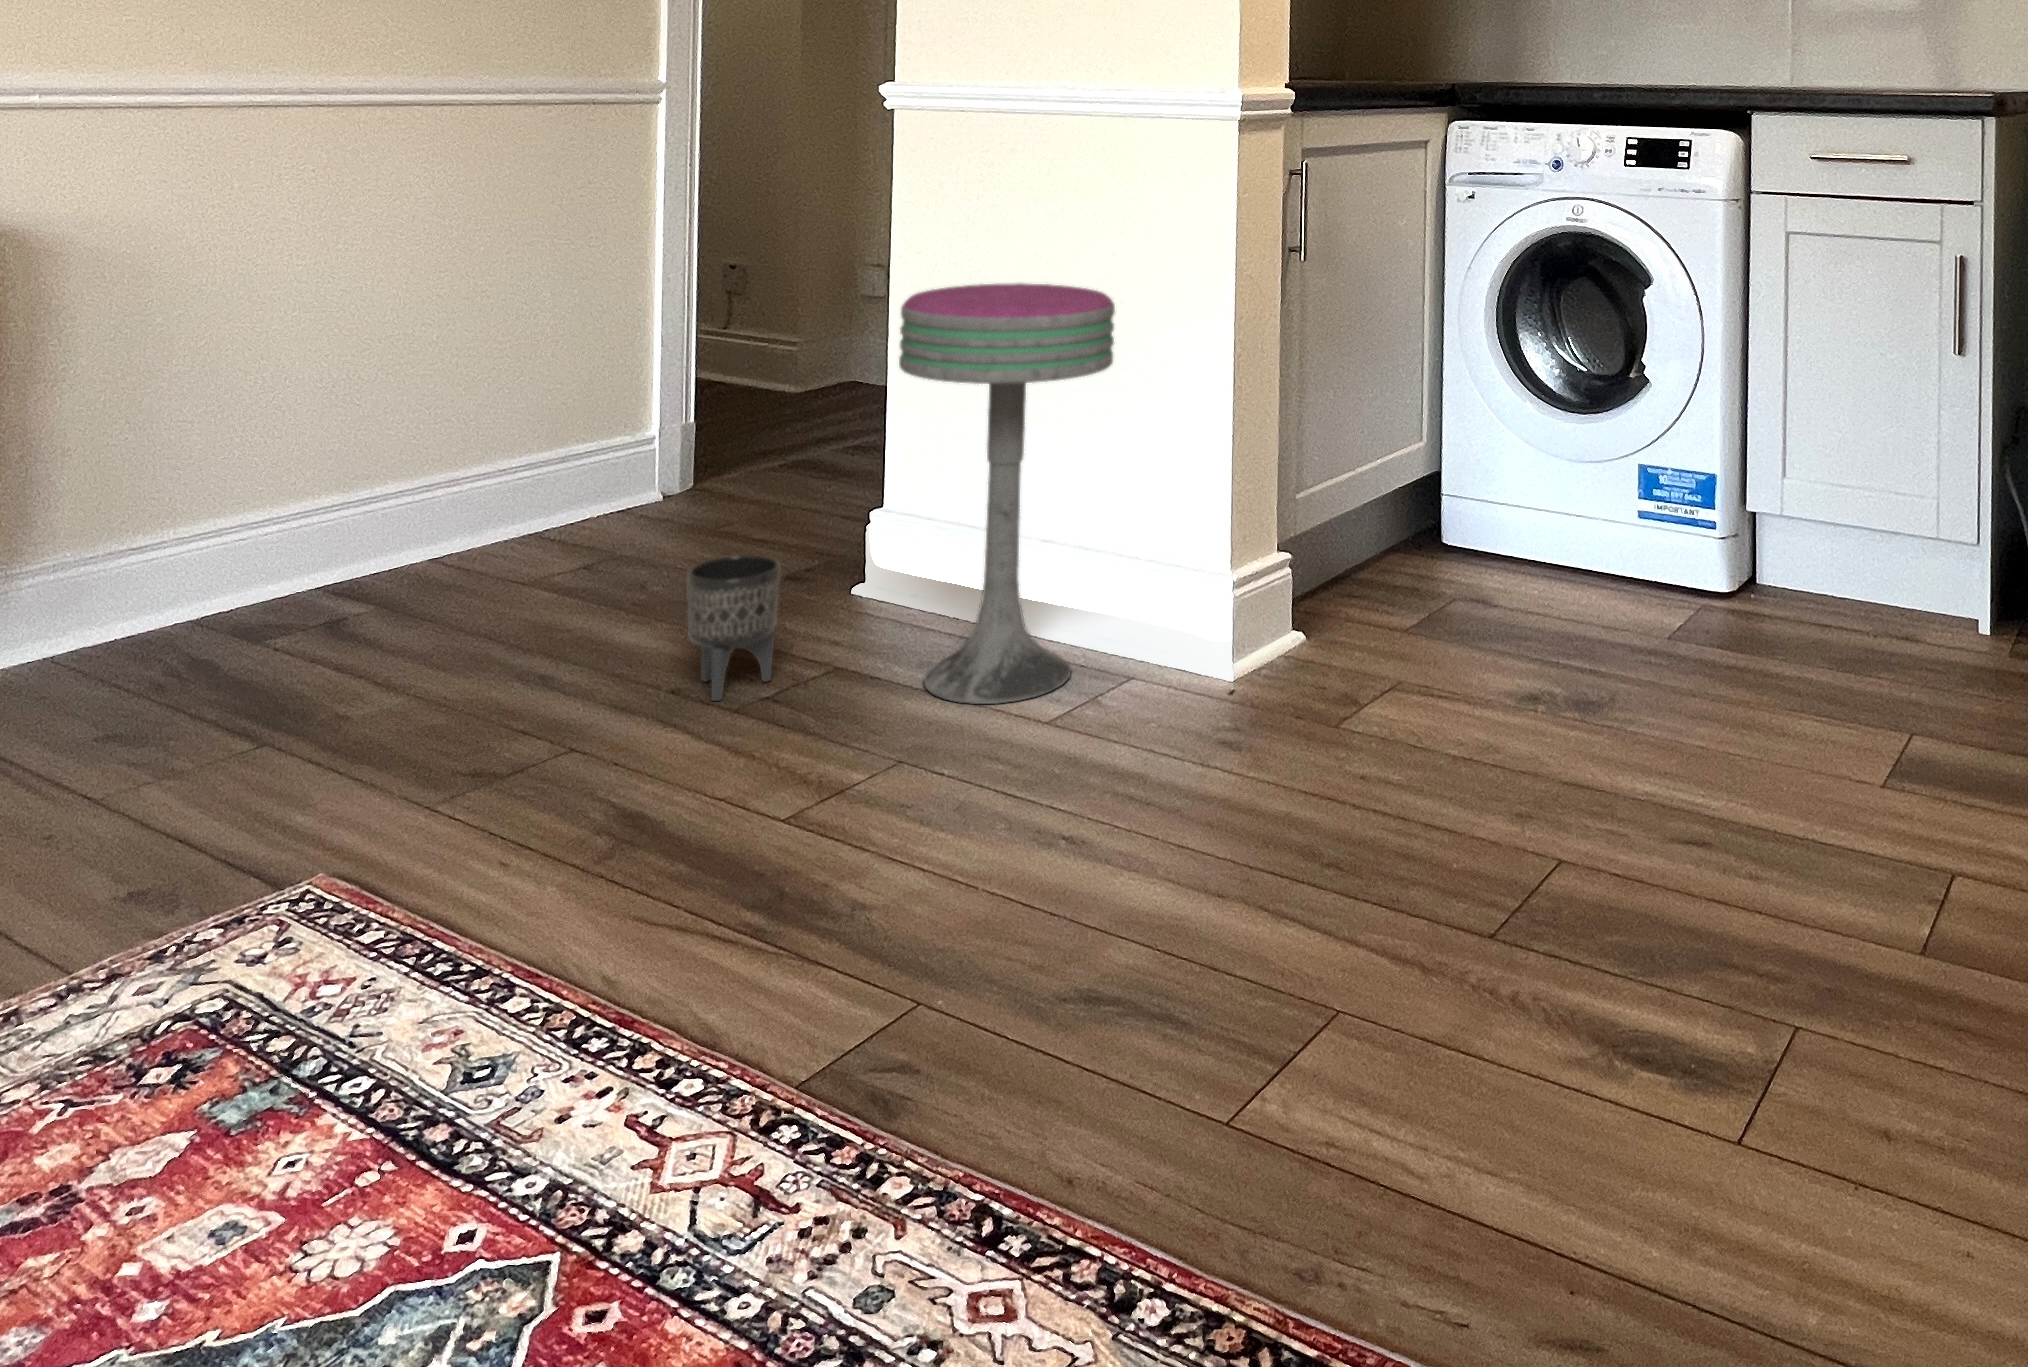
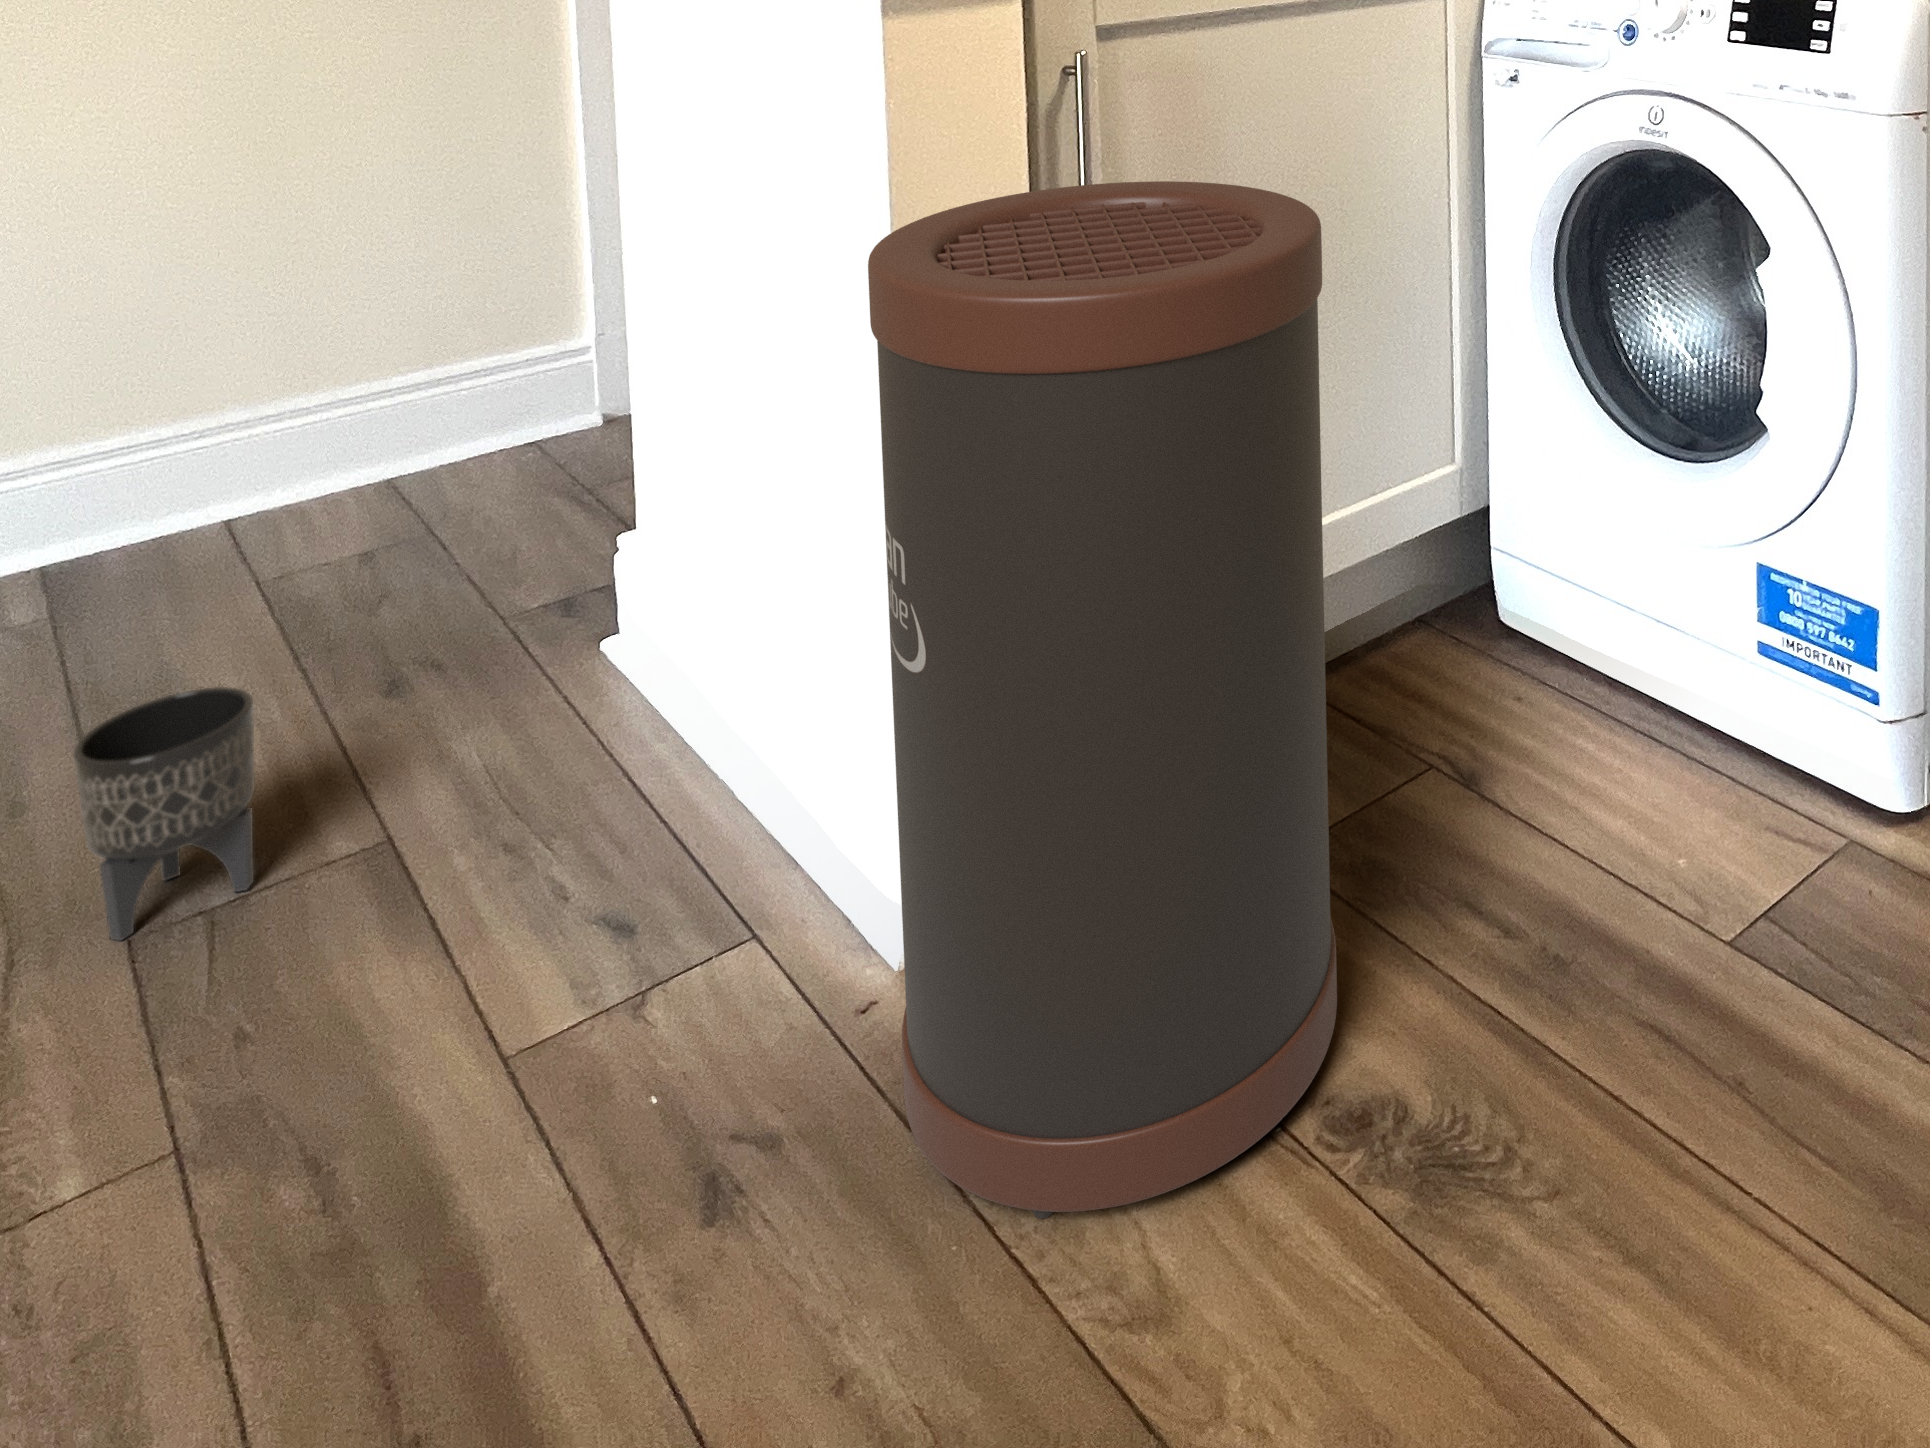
trash can: none [1277,221,1512,727] -> present [868,181,1337,1219]
bar stool: present [899,283,1115,704] -> none [291,269,721,1014]

